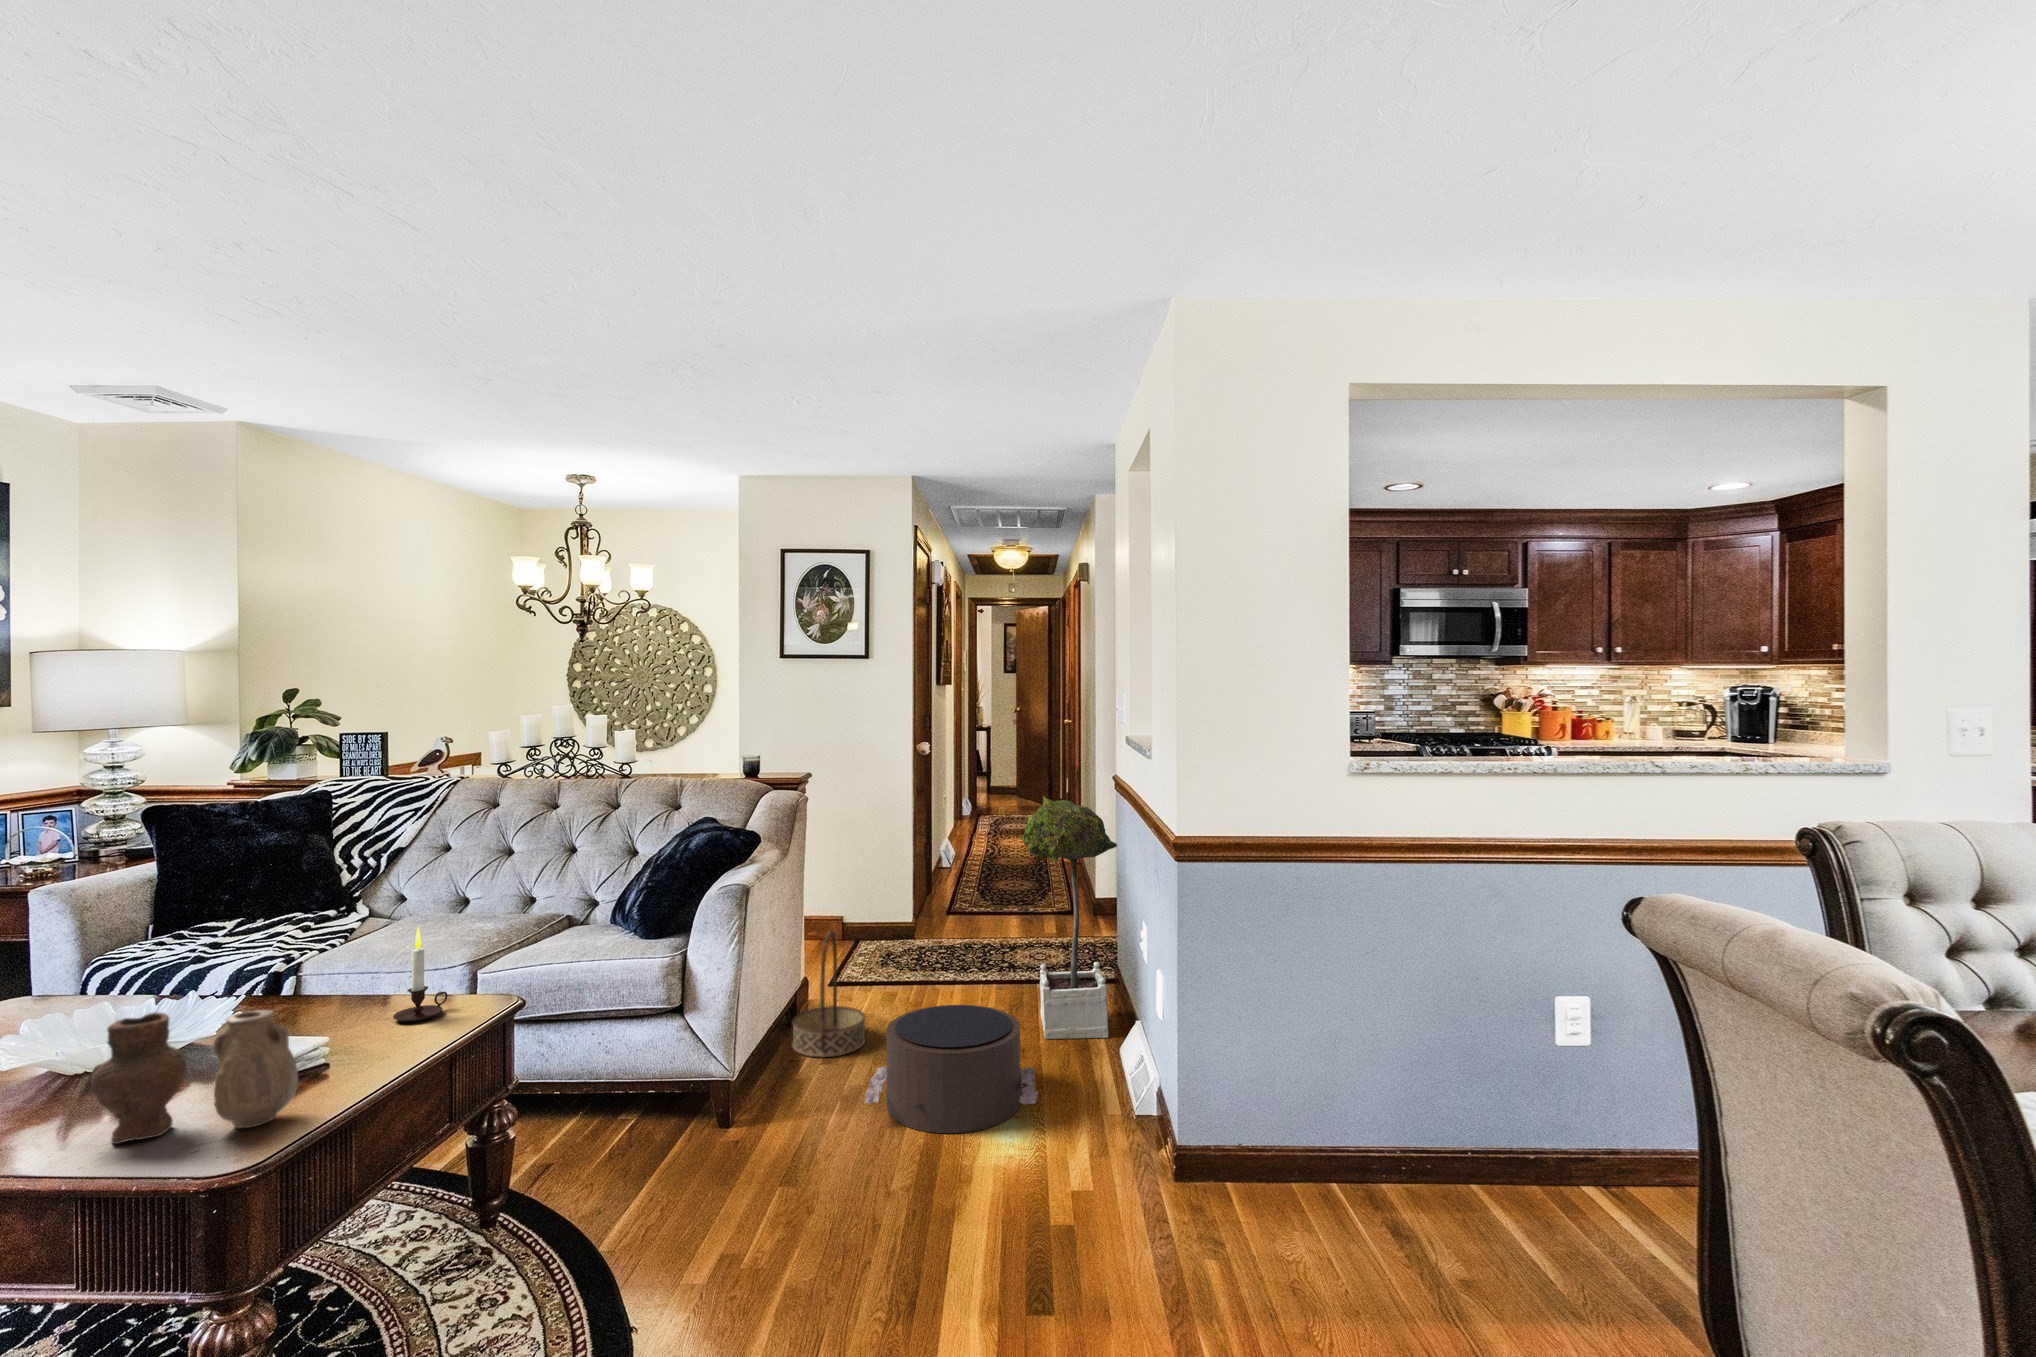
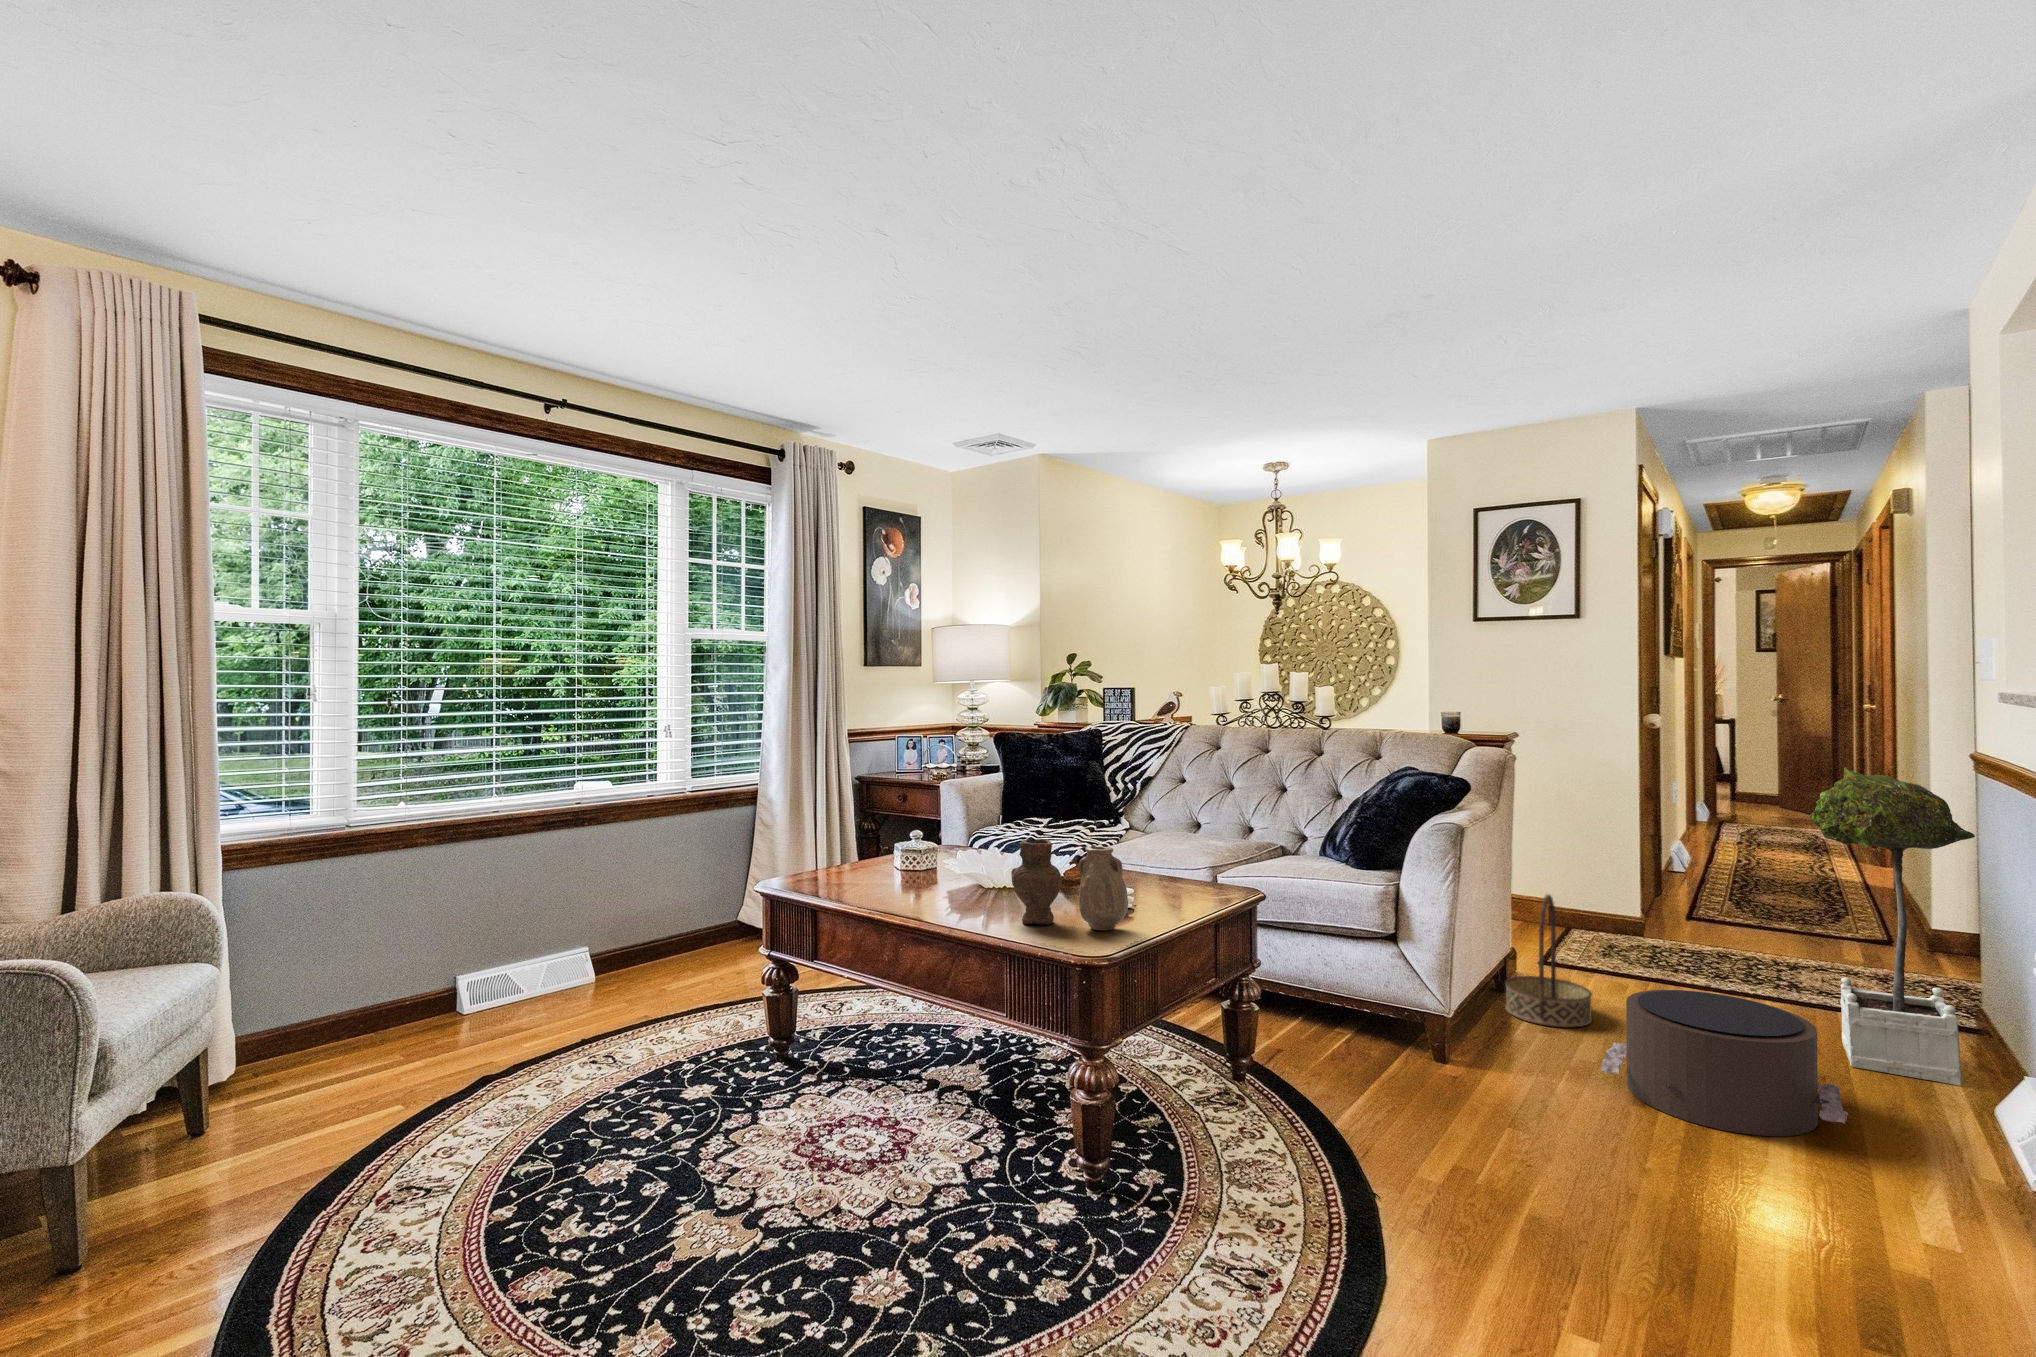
candle: present [393,927,447,1022] -> none [1172,816,1209,891]

